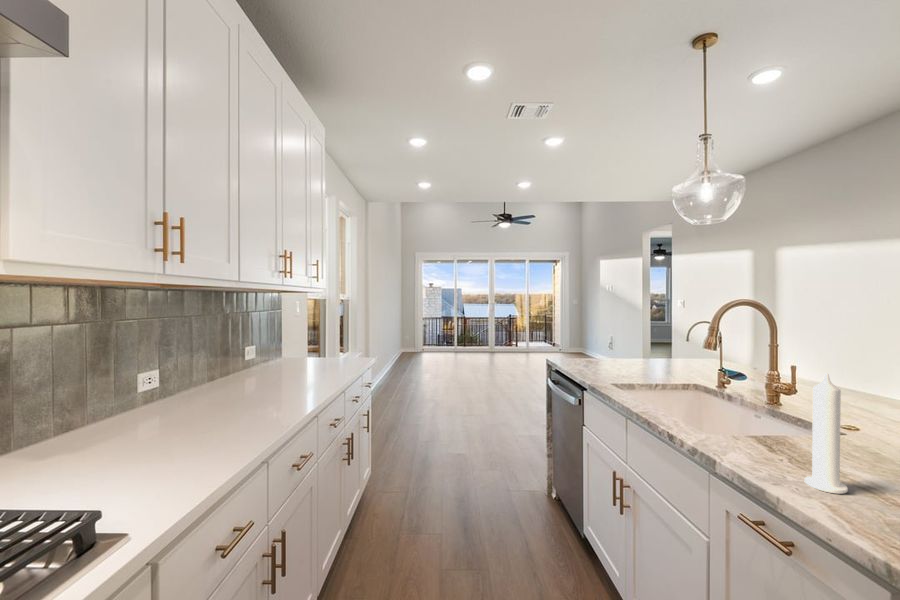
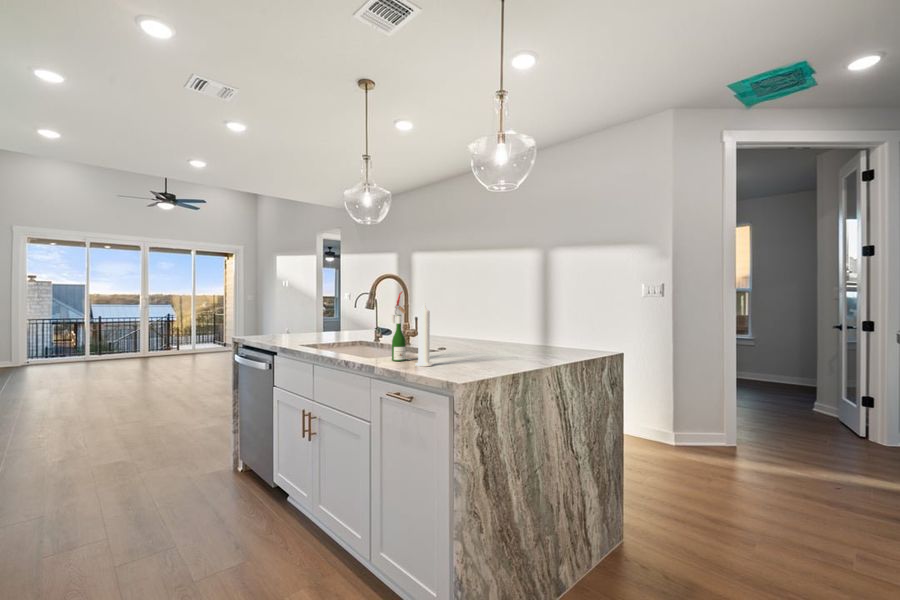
wine bottle: none [749,341,792,459] -> present [390,292,411,361]

